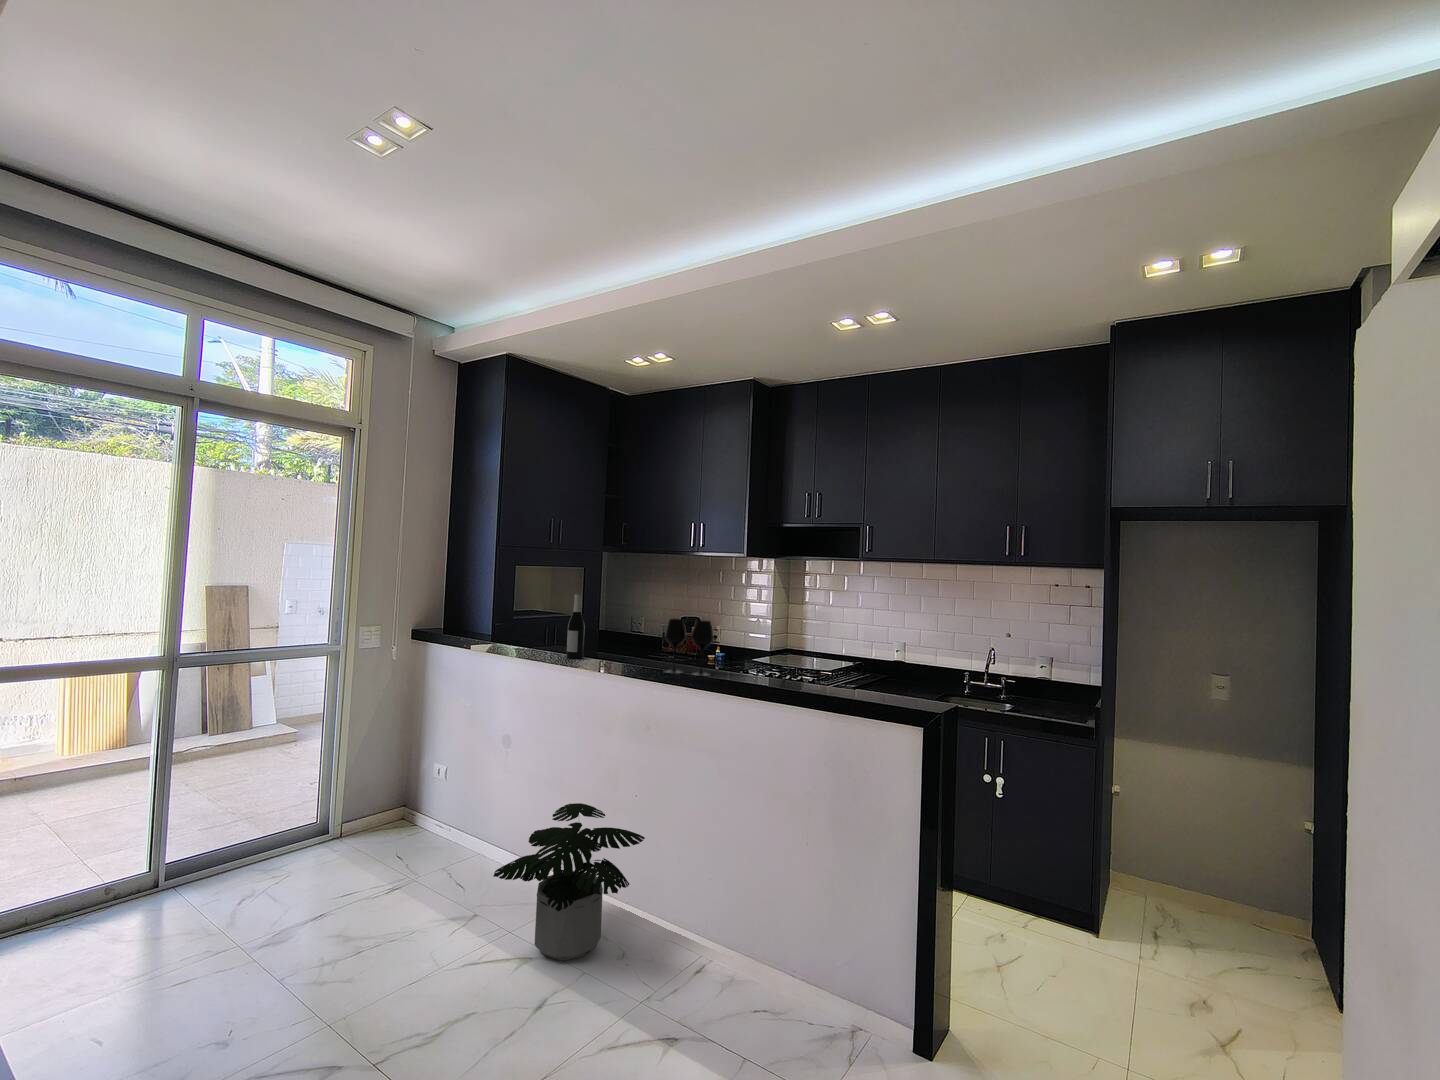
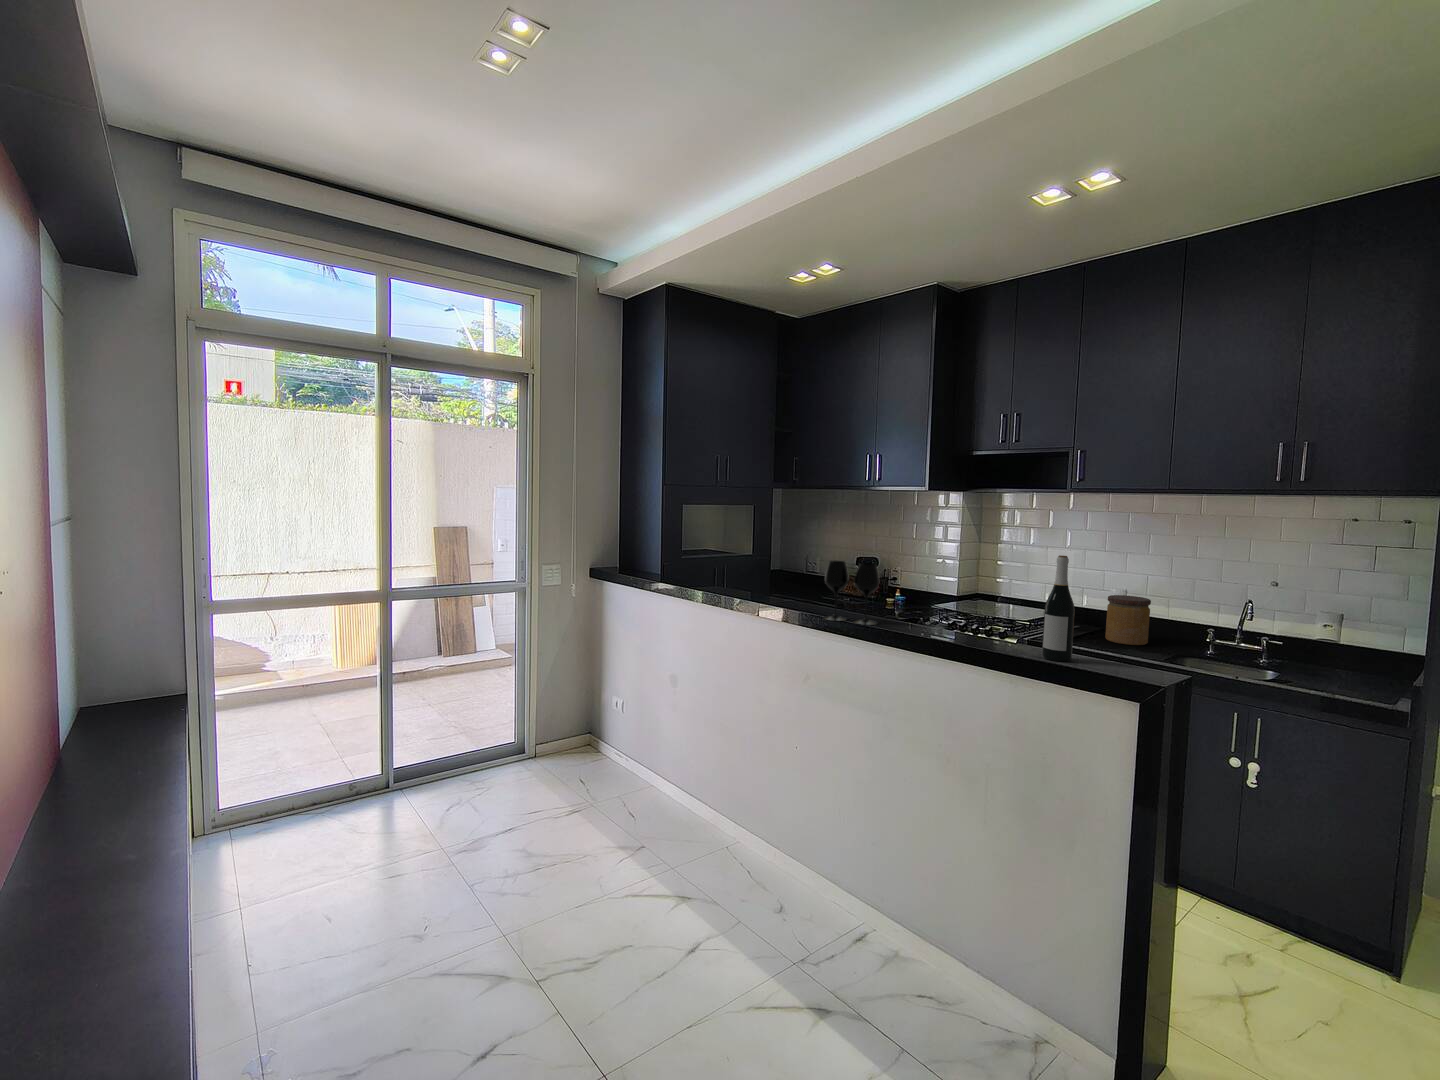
wine bottle: present [567,594,585,659] -> present [1042,555,1075,662]
jar: none [892,646,924,688] -> present [1105,595,1151,645]
potted plant: present [493,803,645,961] -> none [652,748,805,906]

